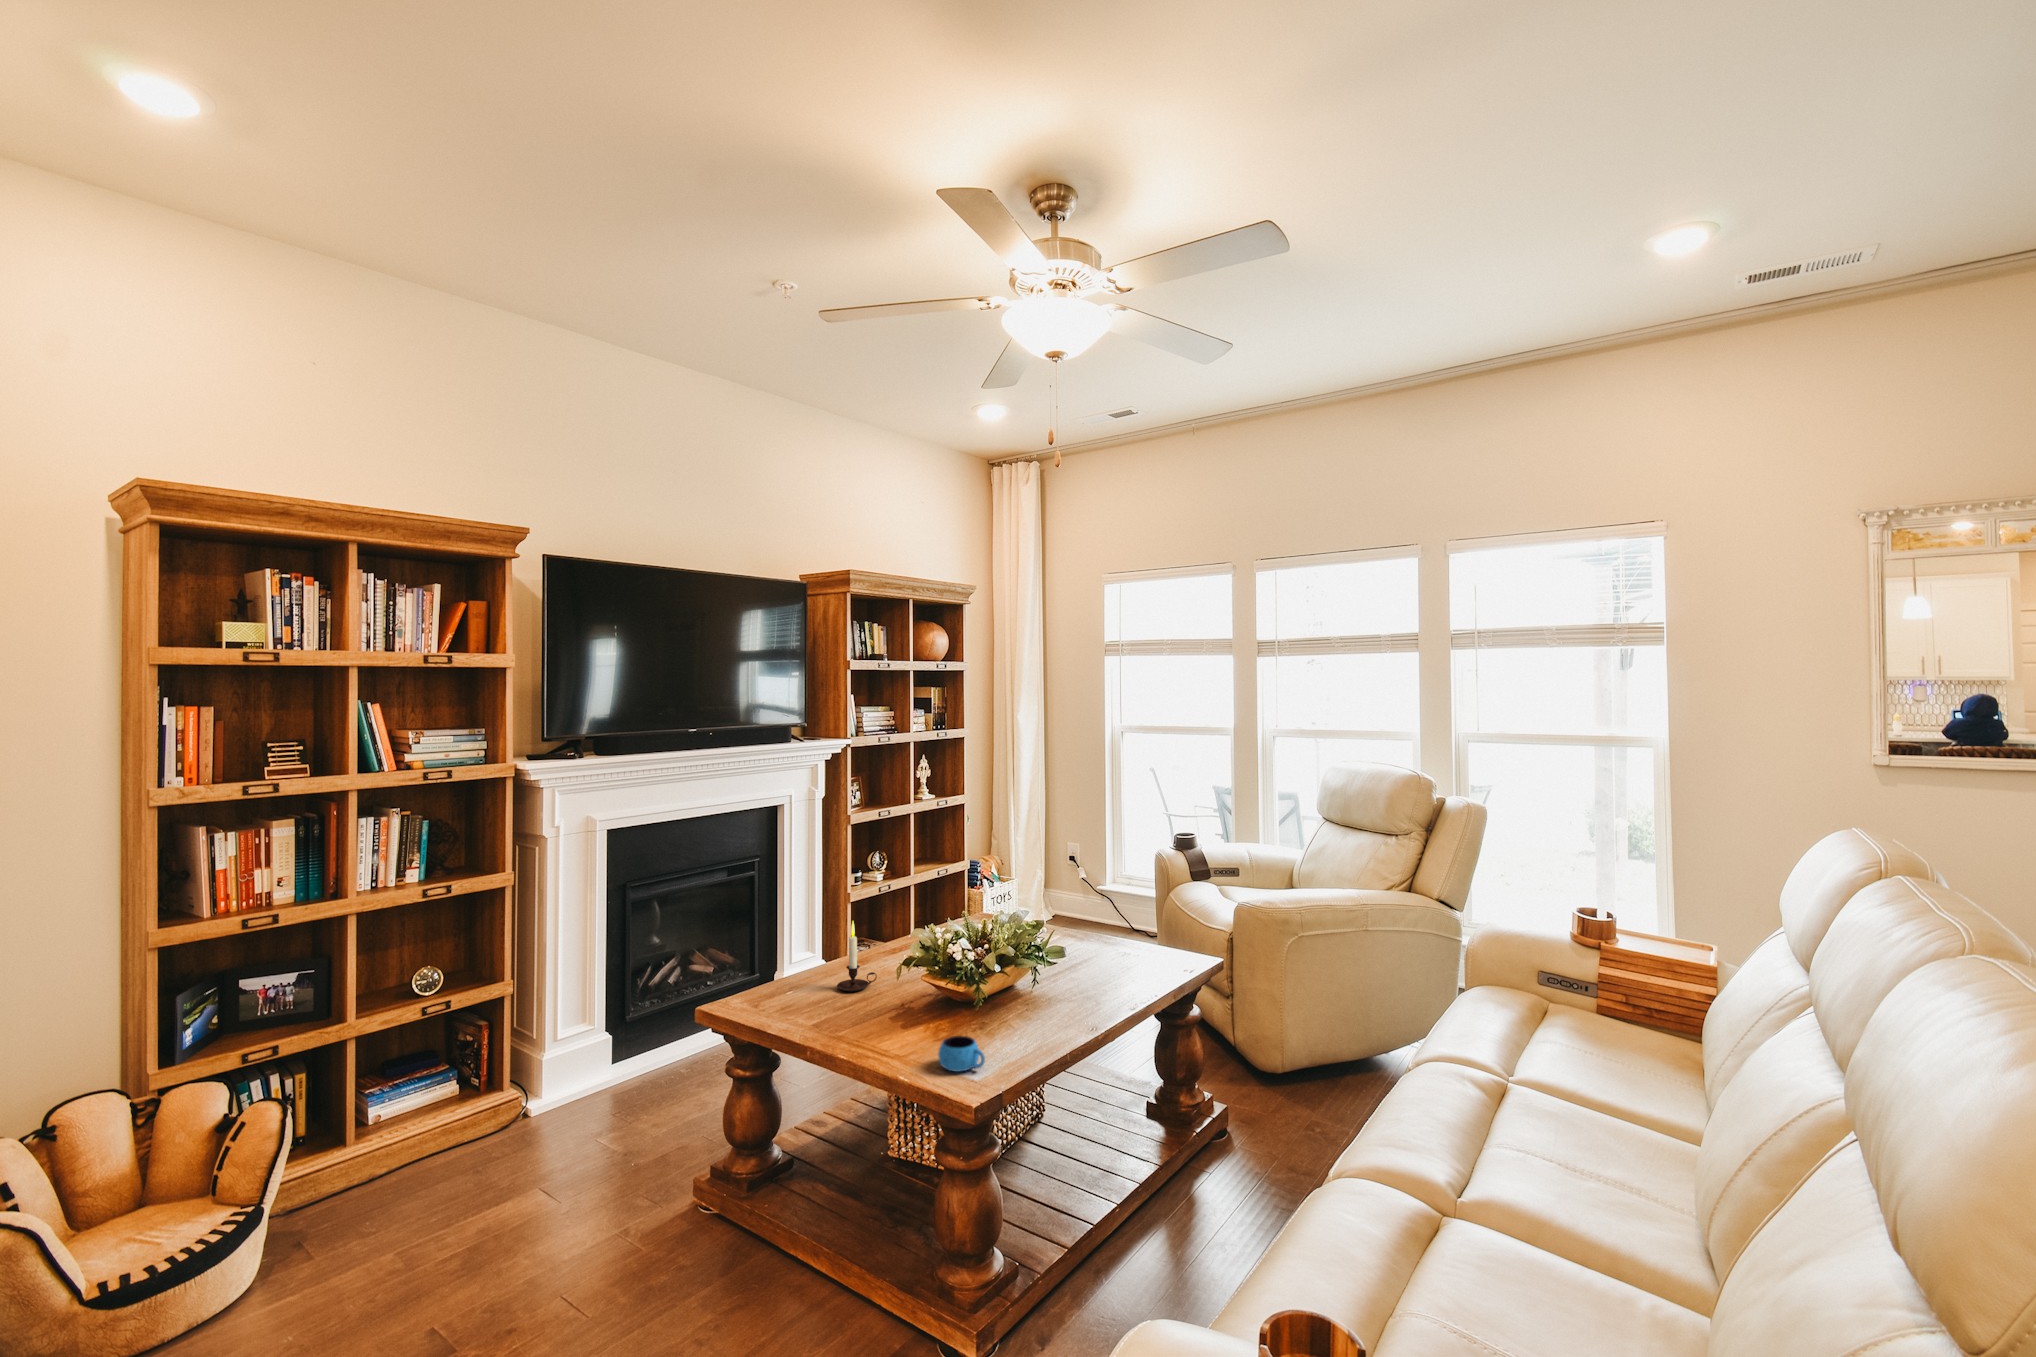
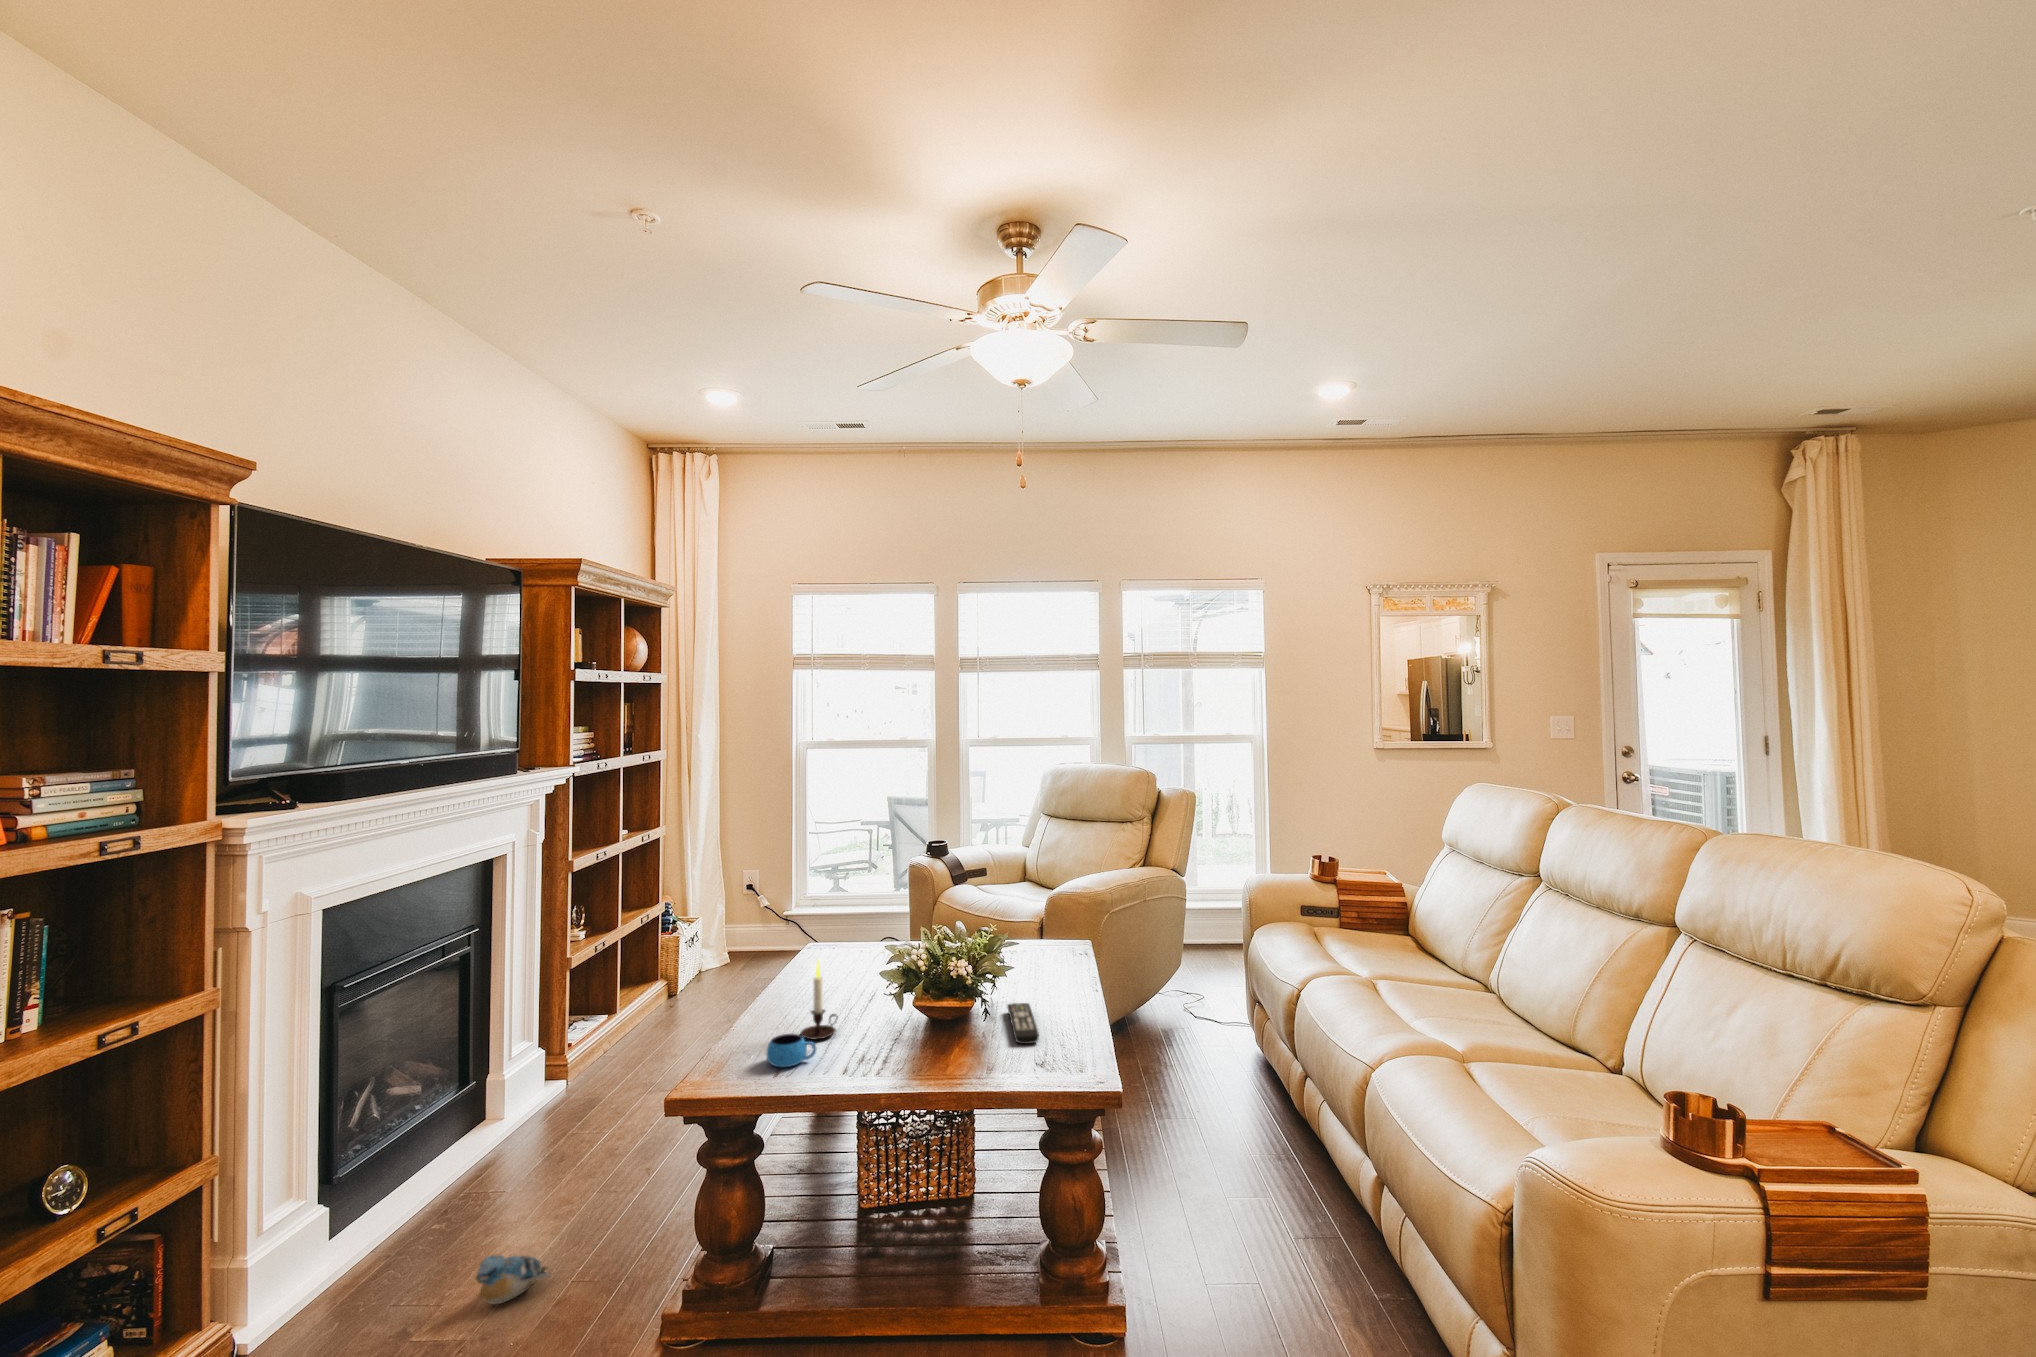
remote control: none [972,999,1040,1040] -> present [1007,1003,1039,1044]
mug: present [938,1036,985,1071] -> present [767,1034,816,1067]
plush toy: none [636,1096,693,1133] -> present [476,1255,550,1304]

